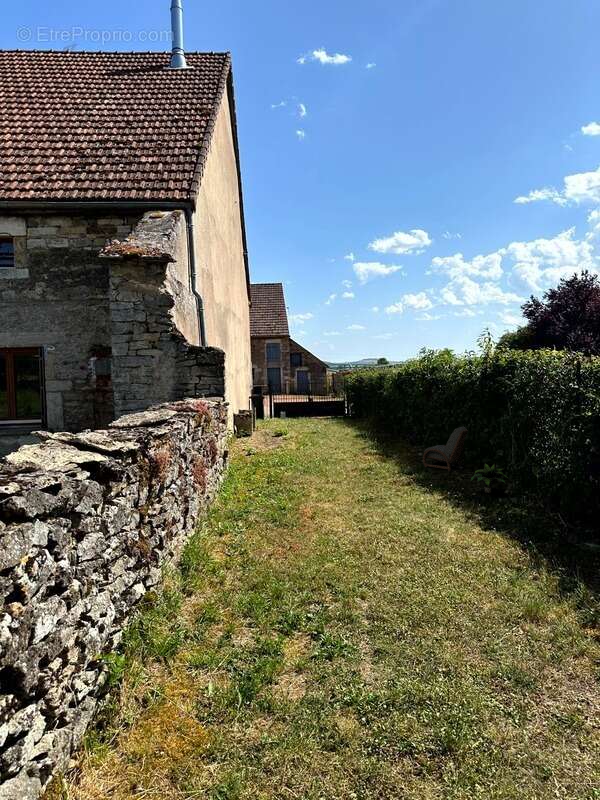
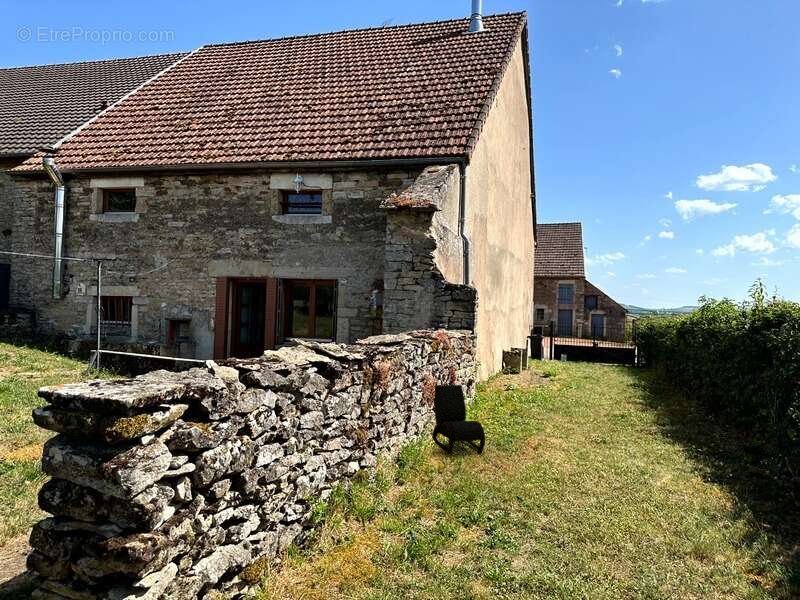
lounge chair: present [423,426,468,471] -> present [432,385,485,455]

